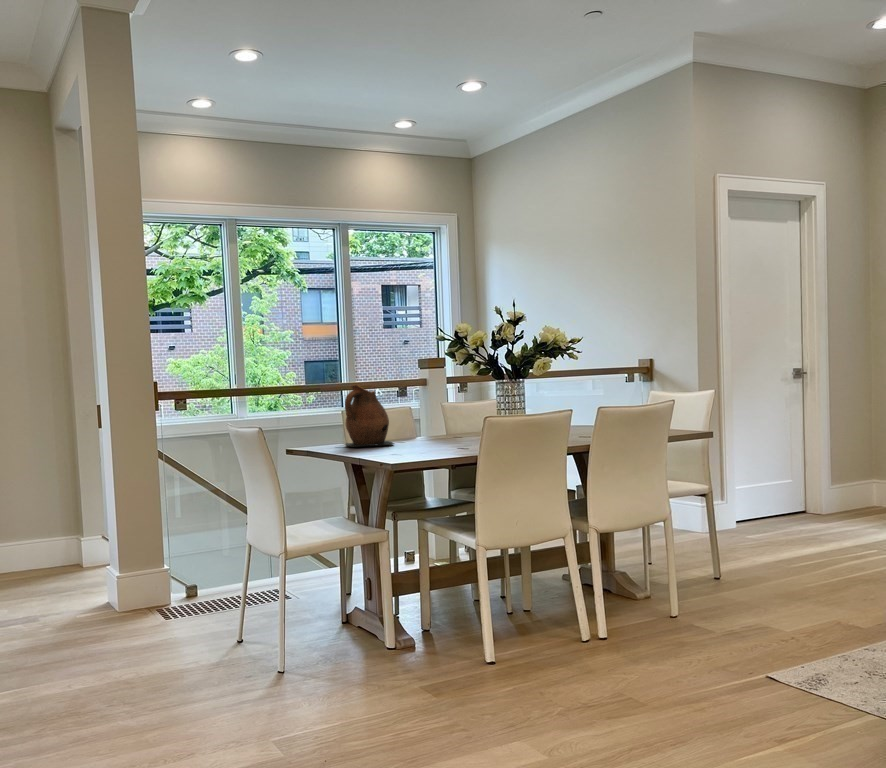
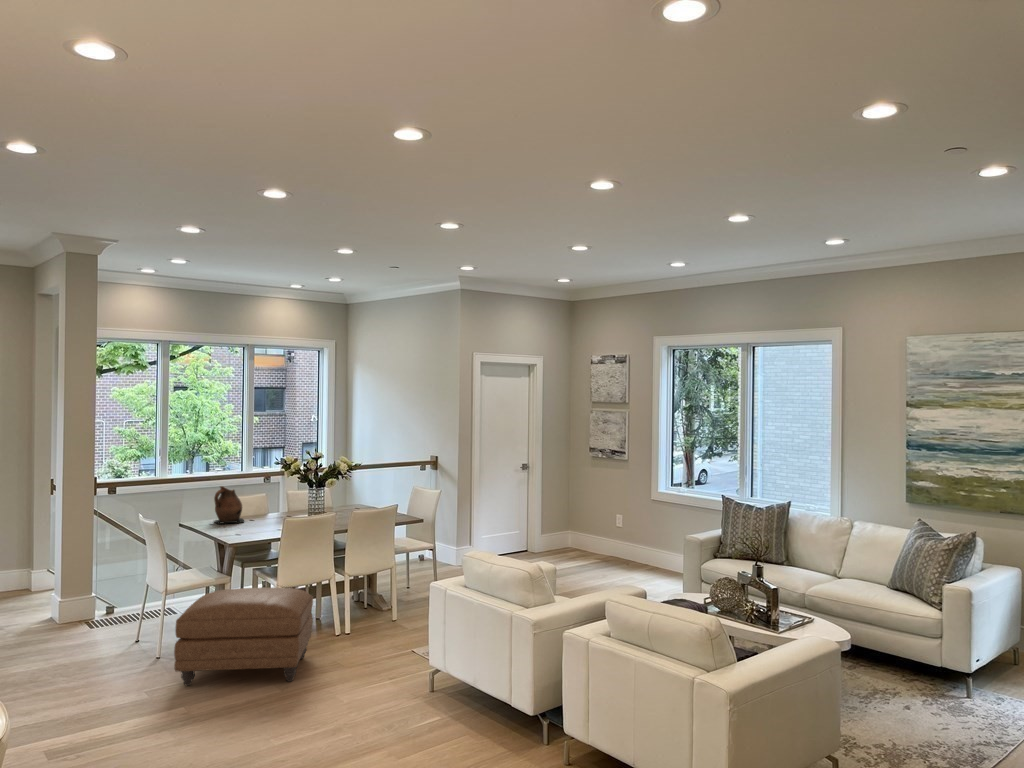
ottoman: none [321,547,567,735] -> present [174,588,313,686]

